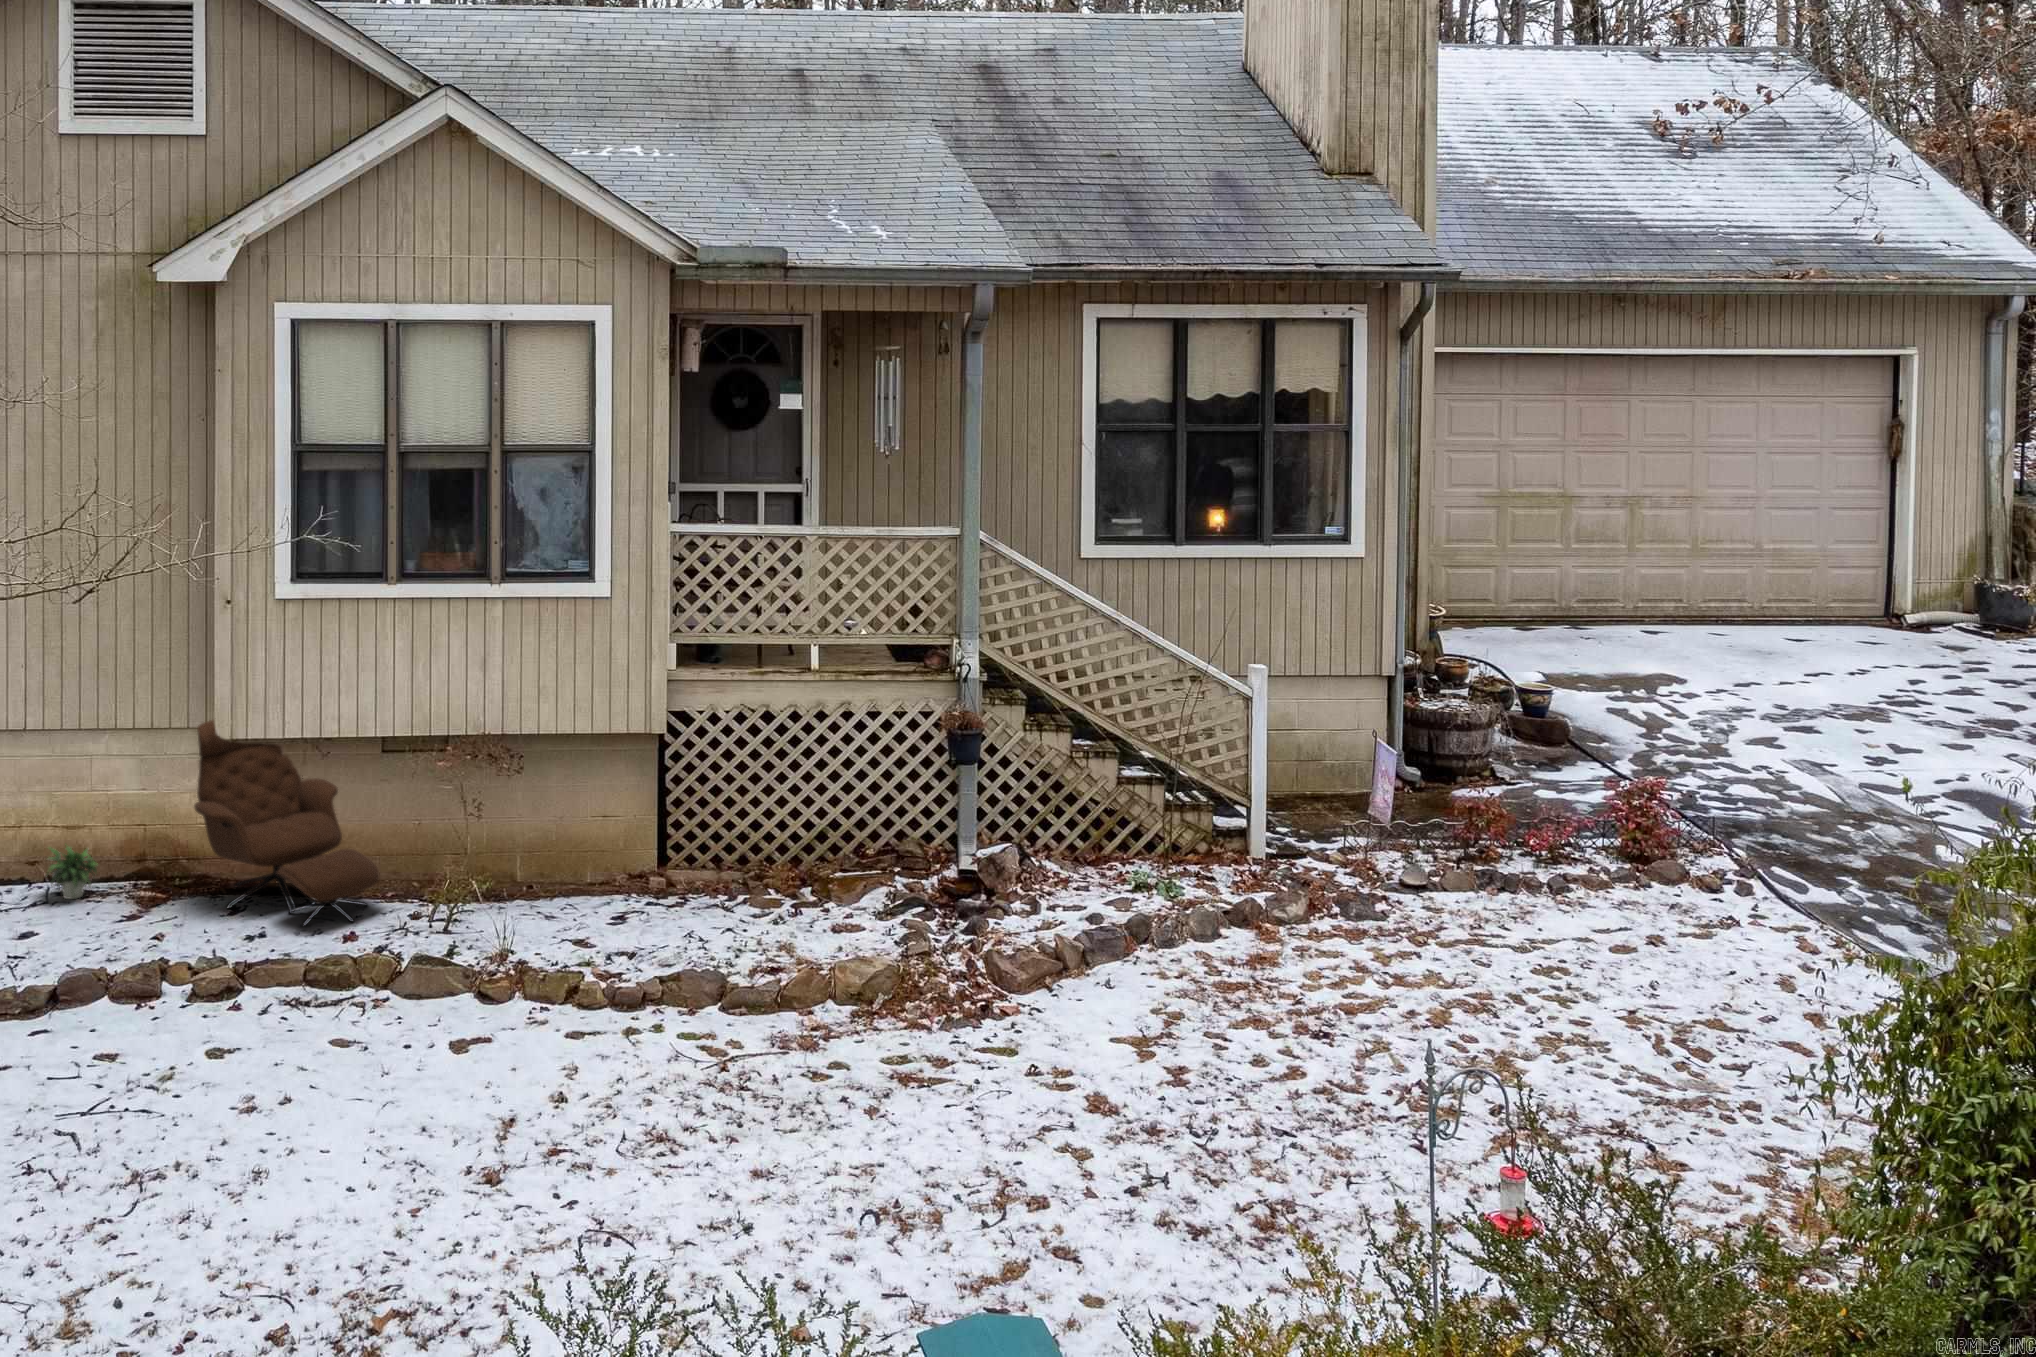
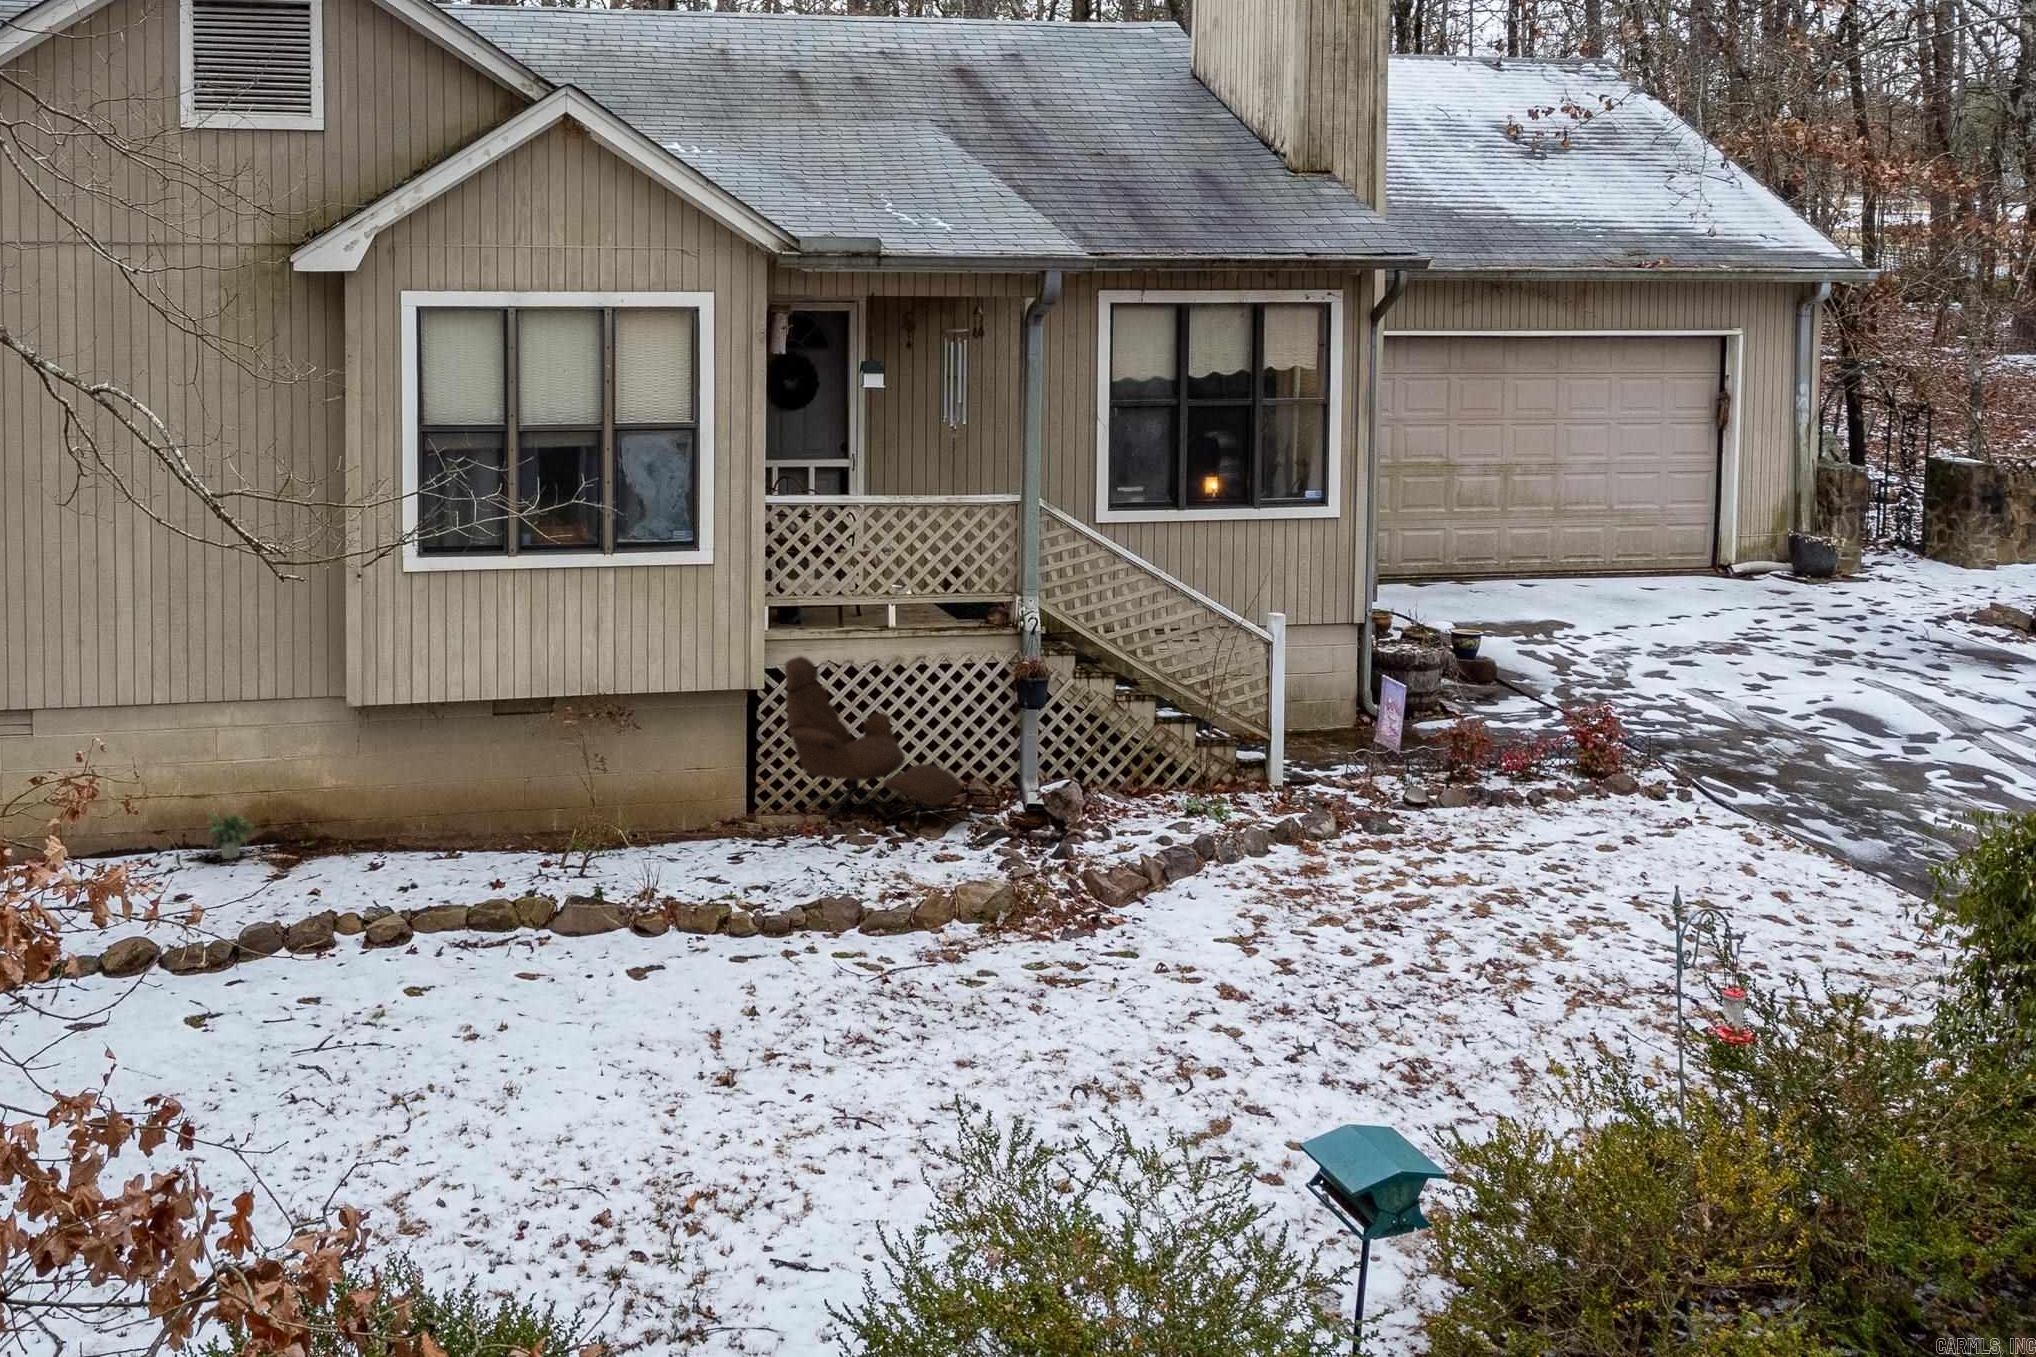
lounge chair: present [194,720,379,926] -> present [785,656,961,828]

